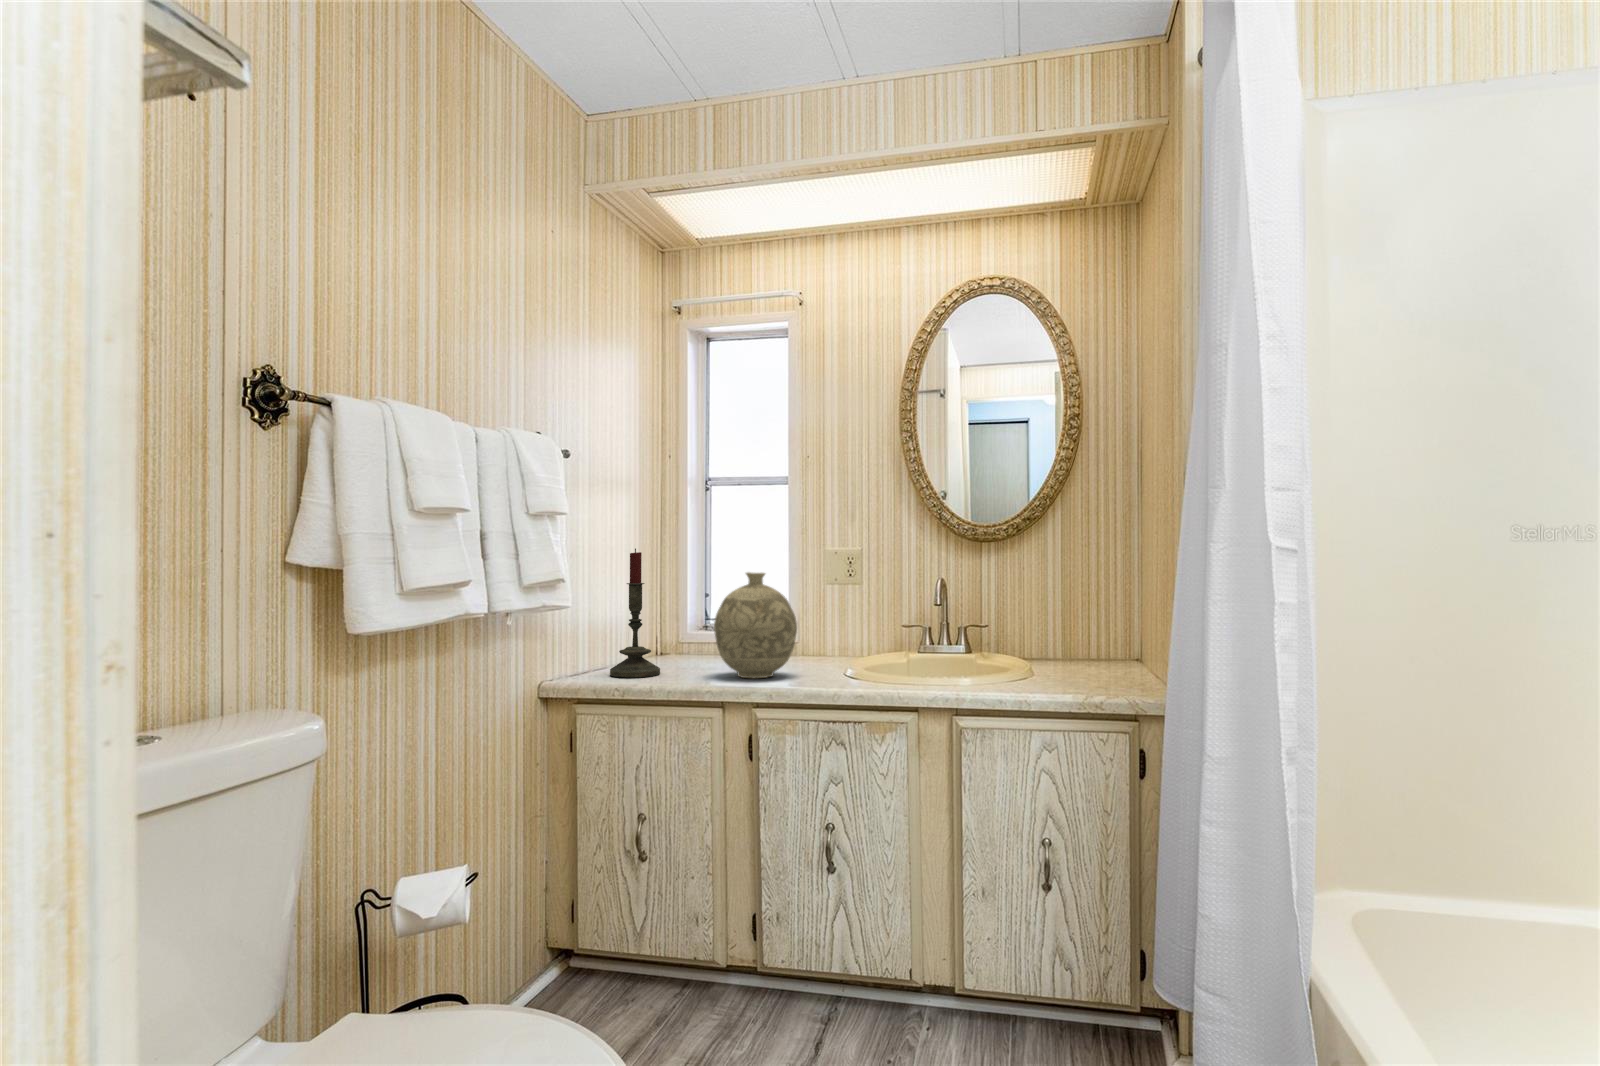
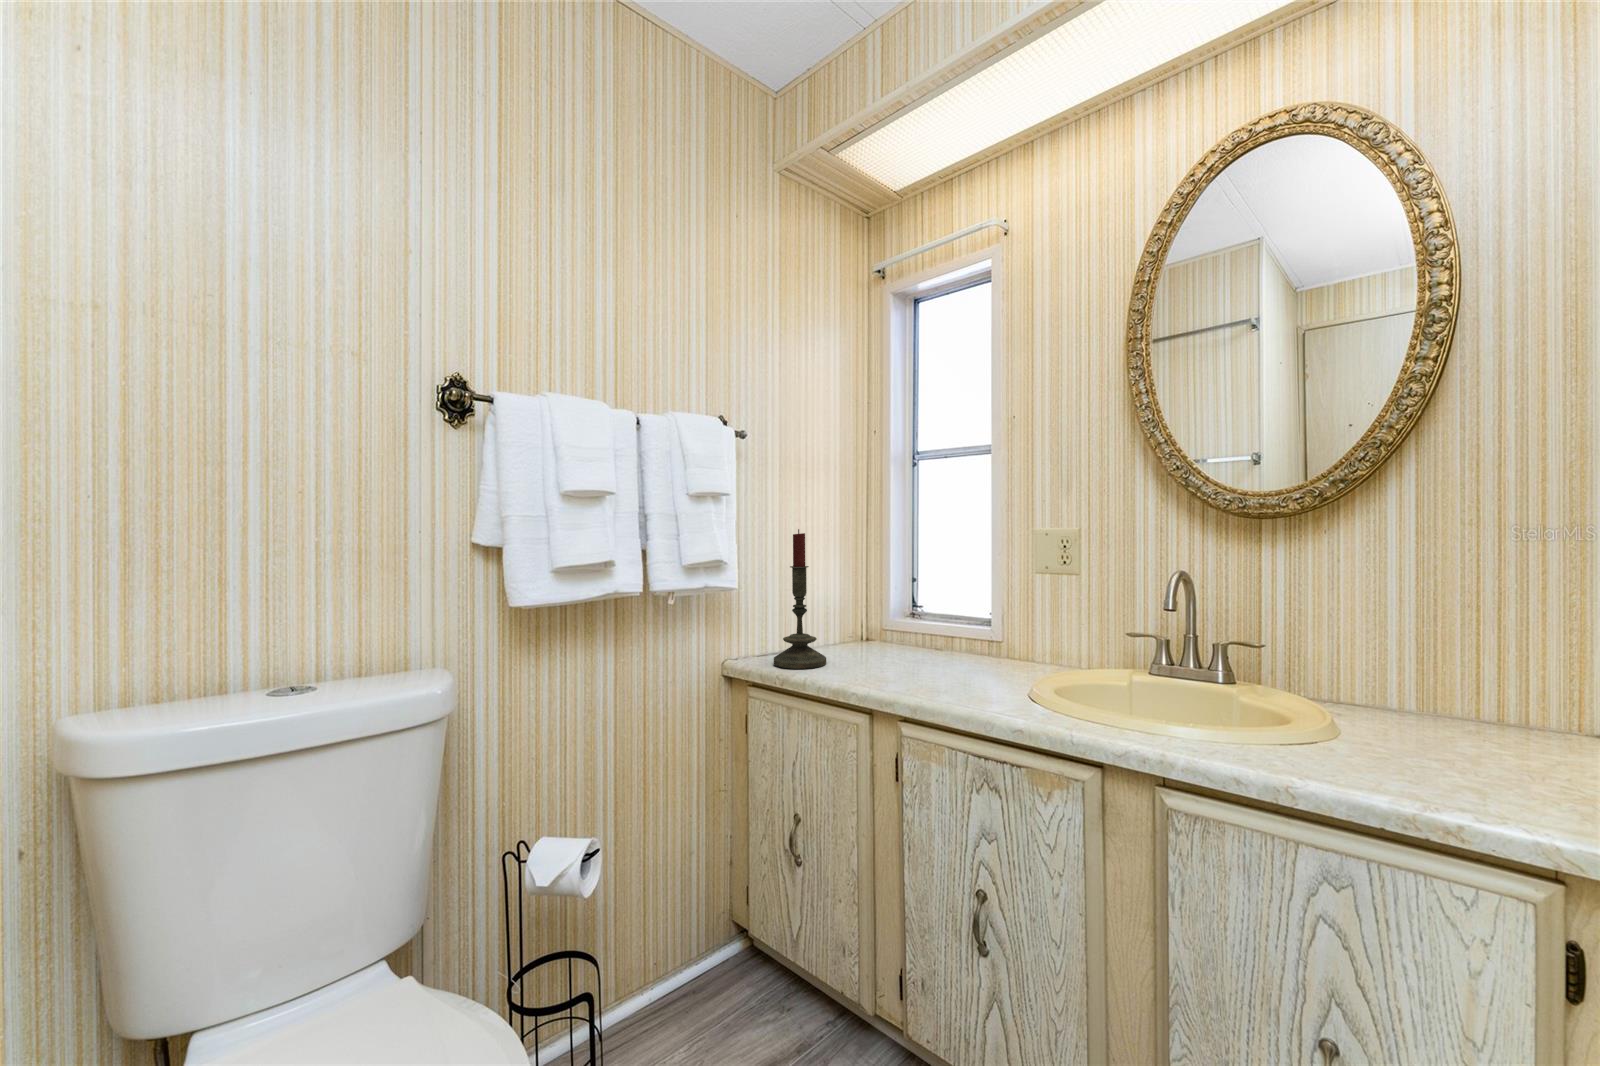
decorative vase: present [714,572,797,678] -> none [869,557,967,685]

